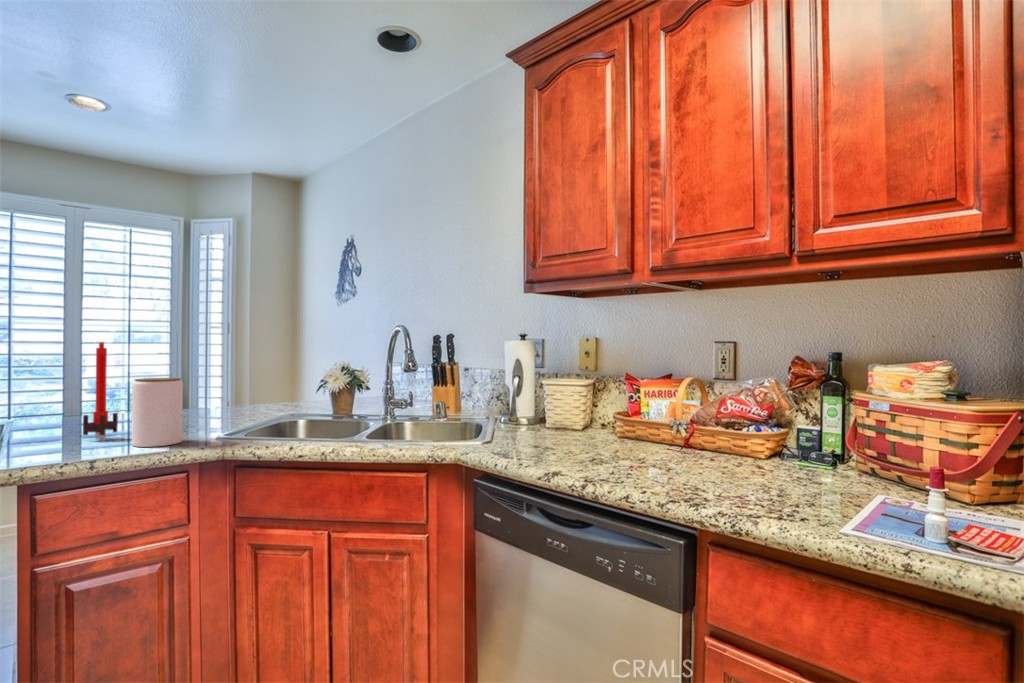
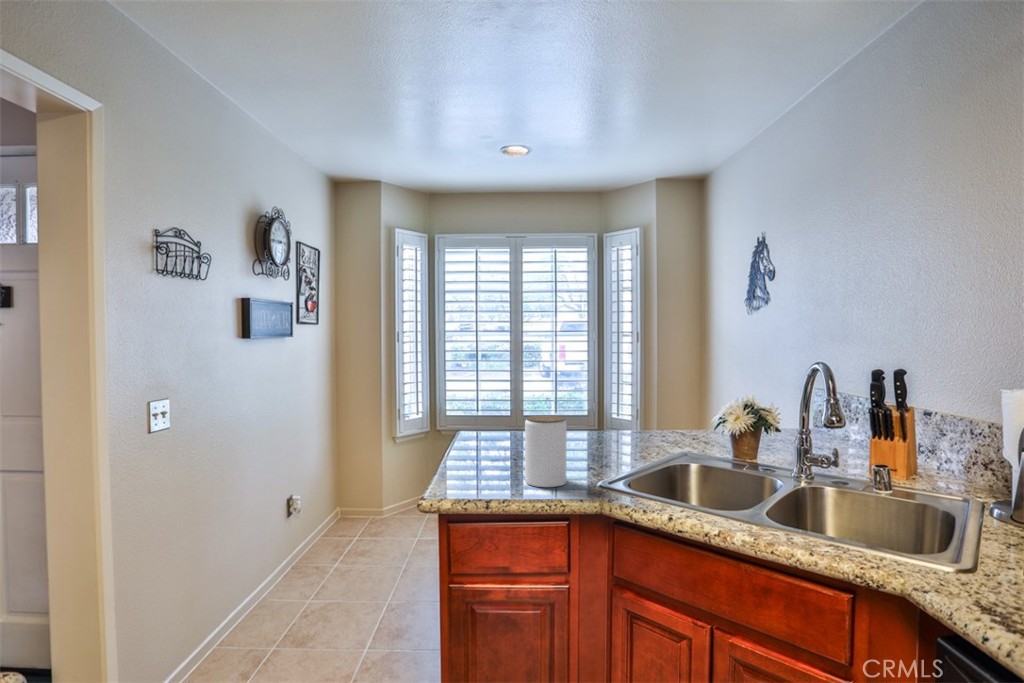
candle: present [83,342,118,439] -> none [494,377,519,467]

